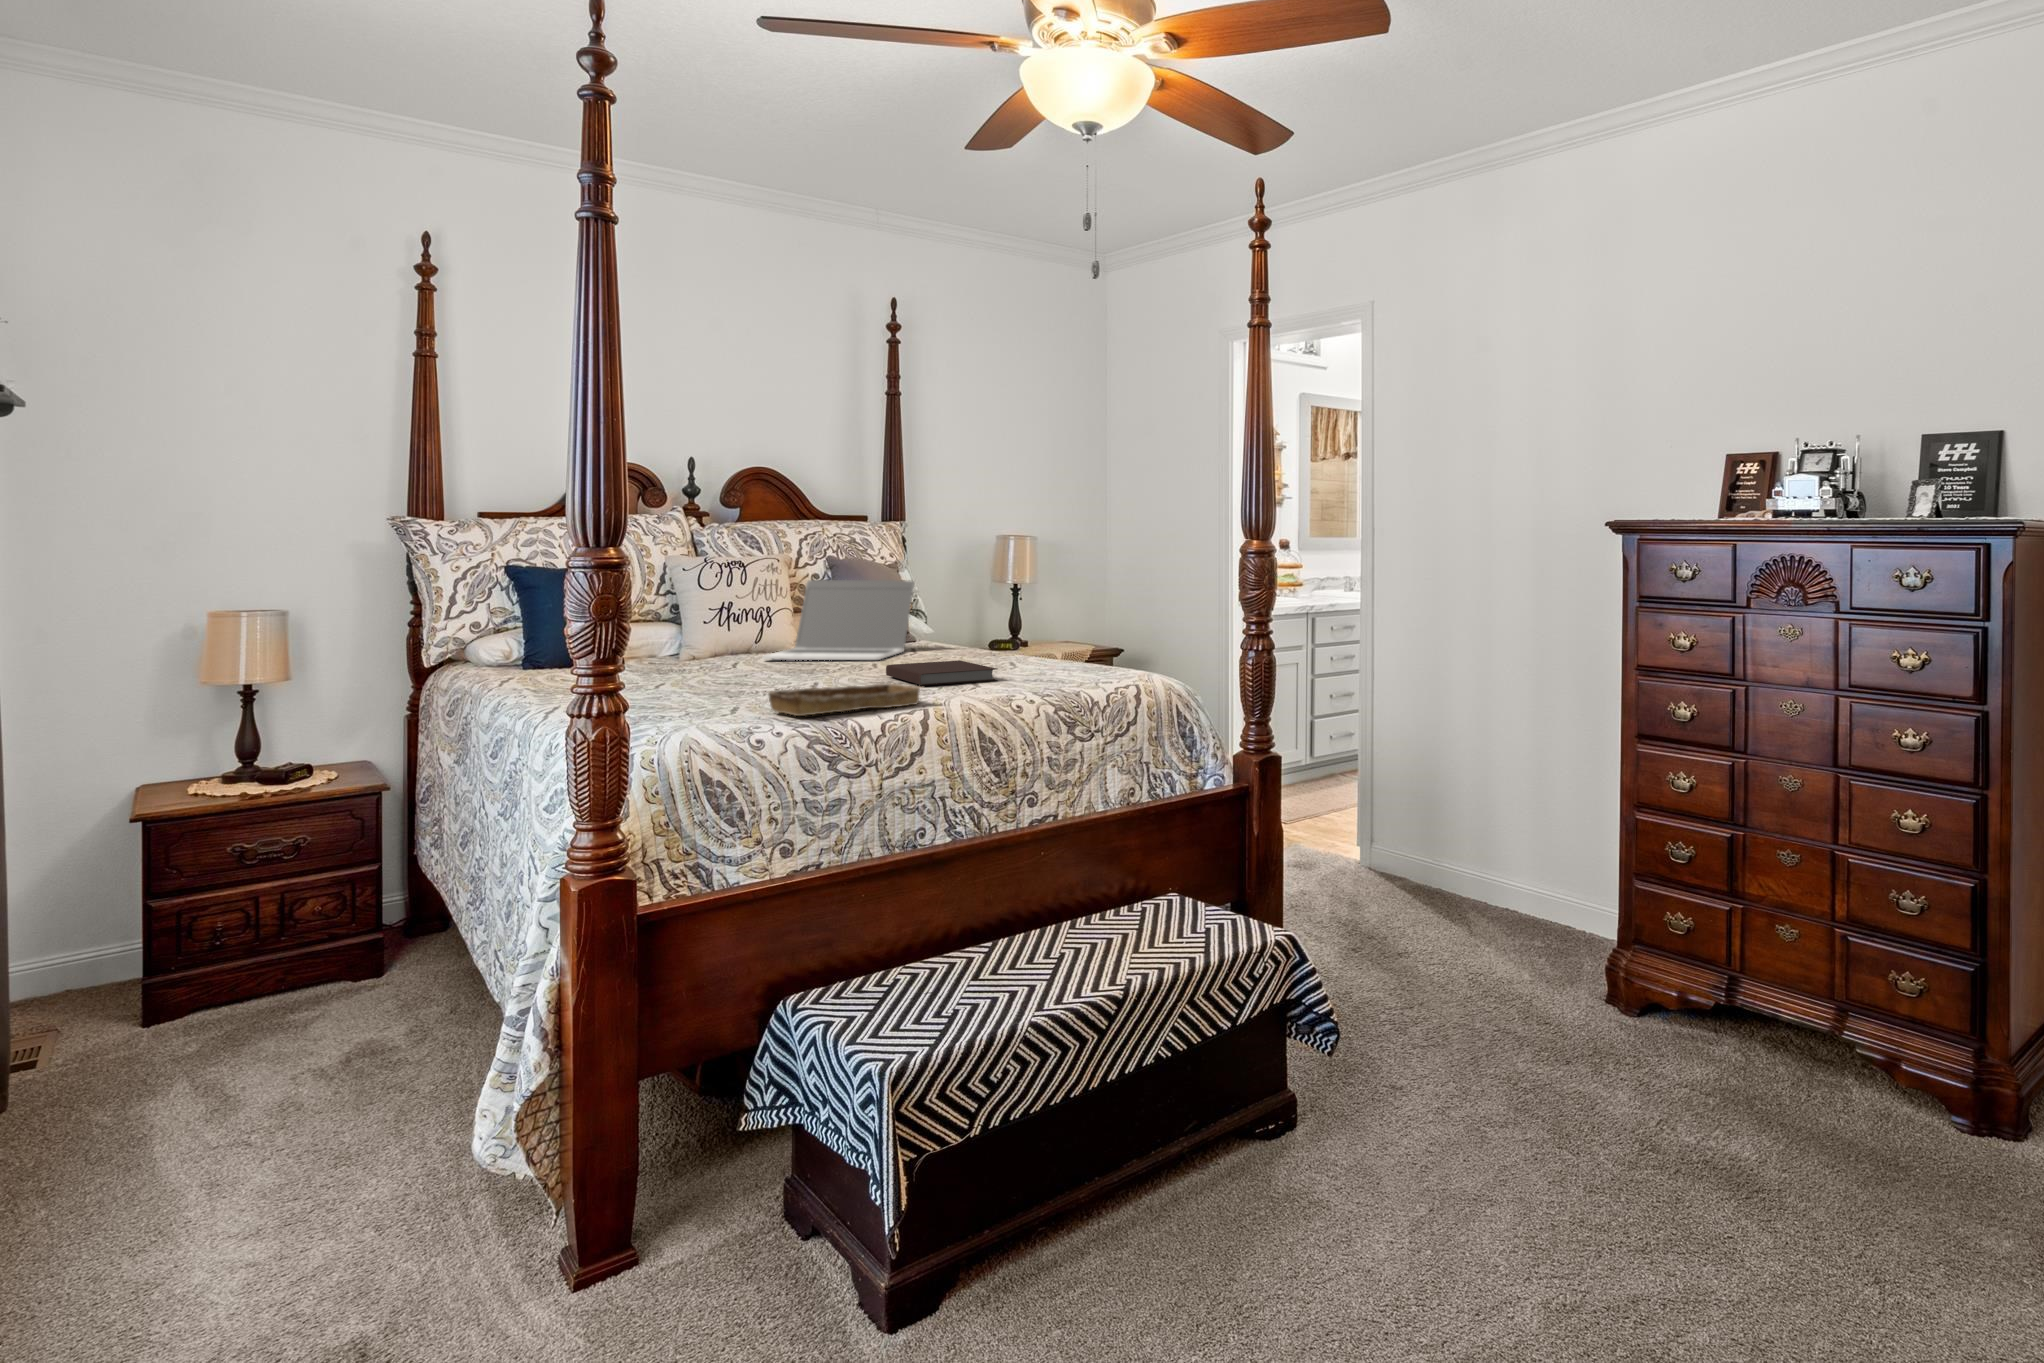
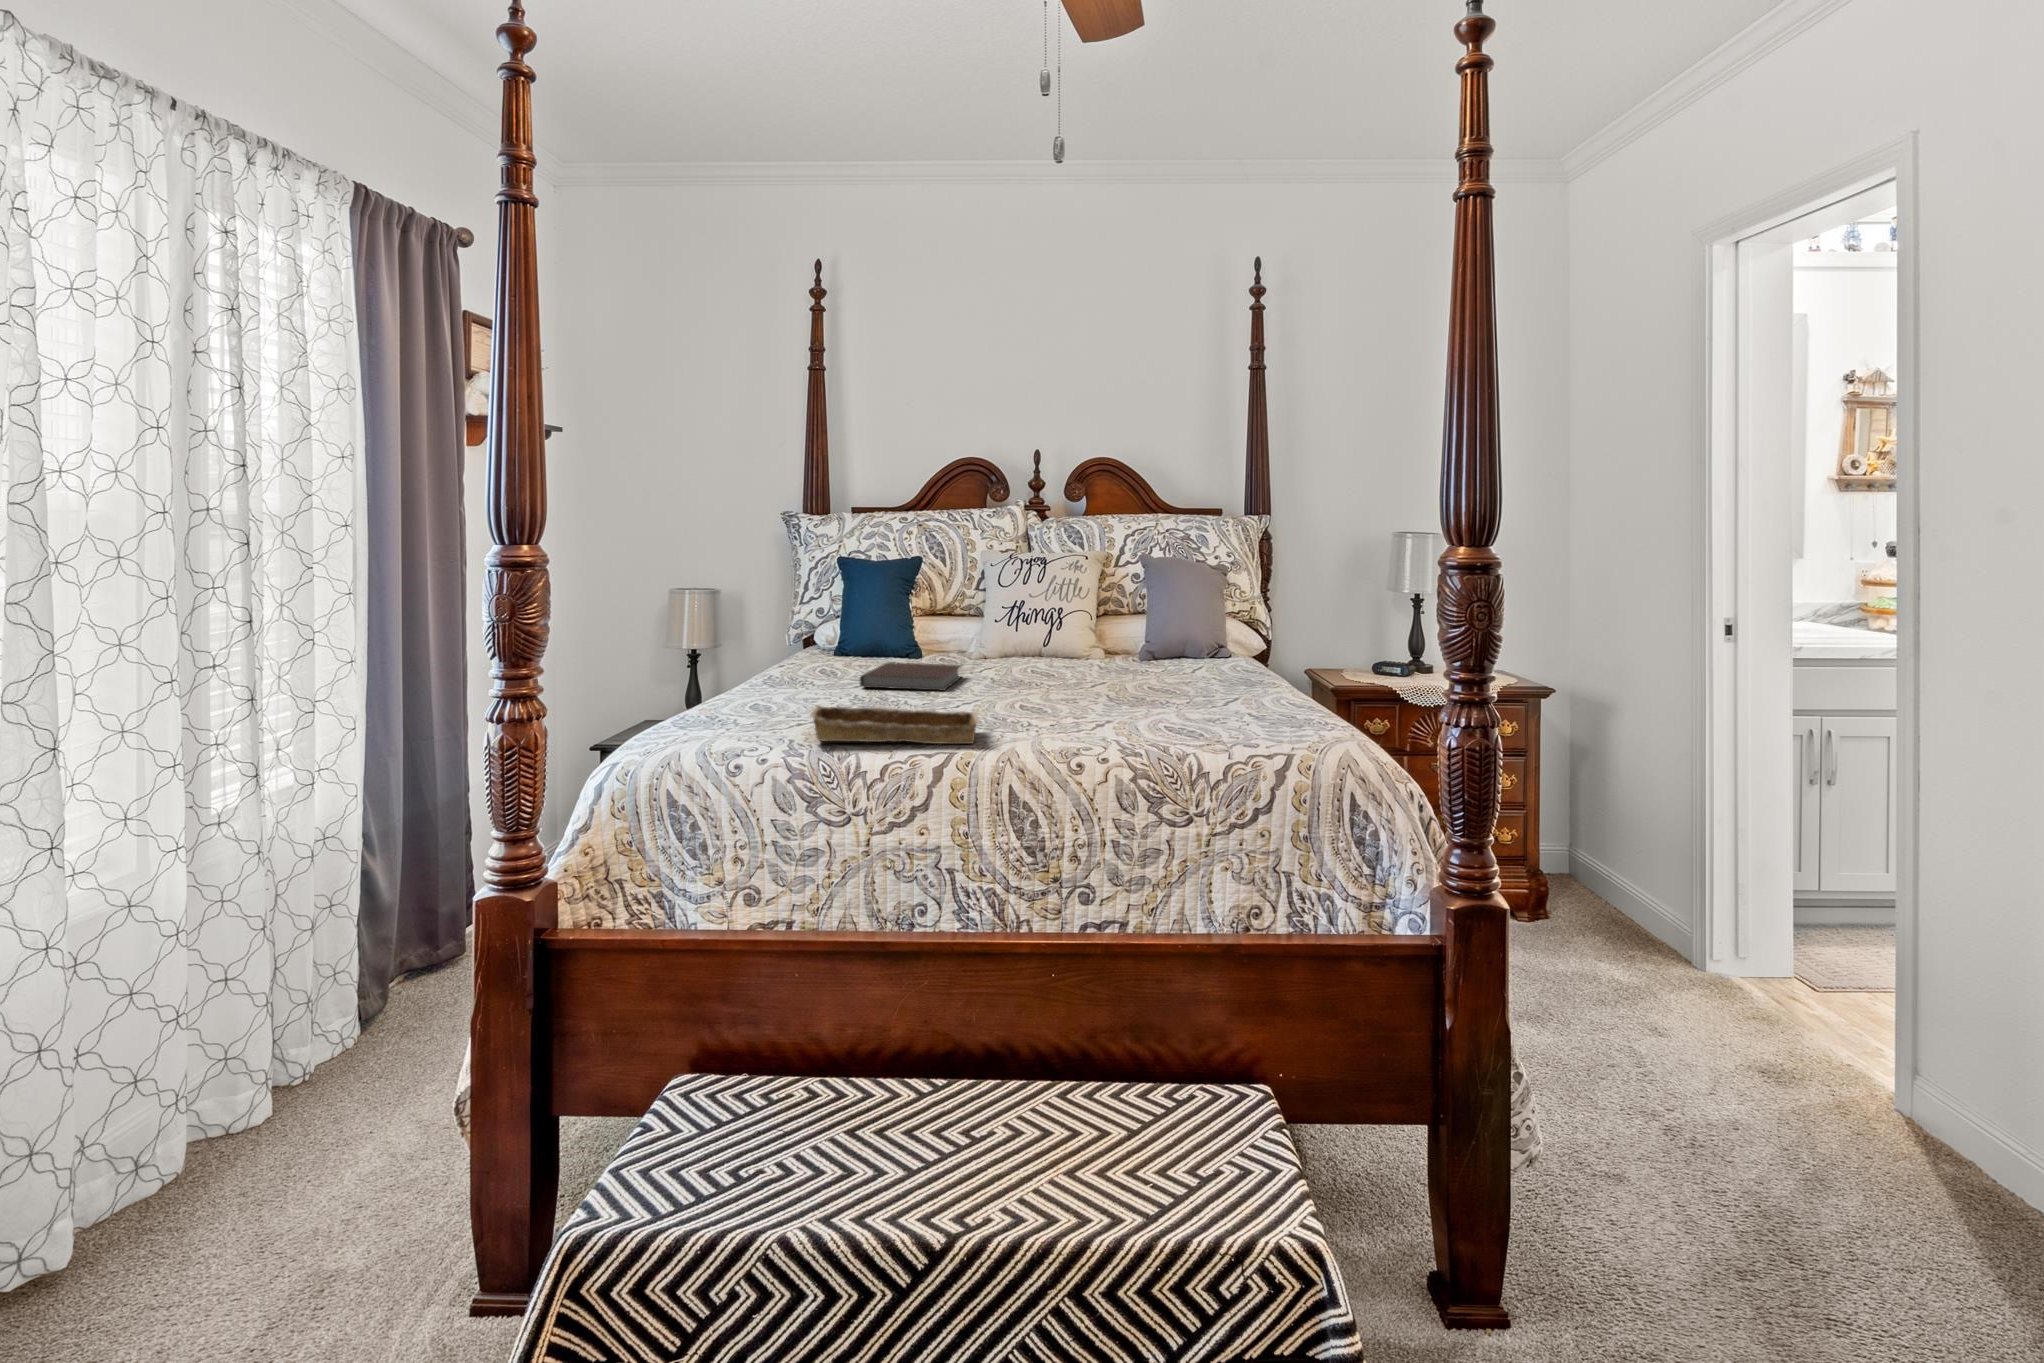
laptop: present [763,580,914,660] -> none [1022,582,1200,677]
notebook: present [886,660,997,685] -> present [860,662,961,691]

